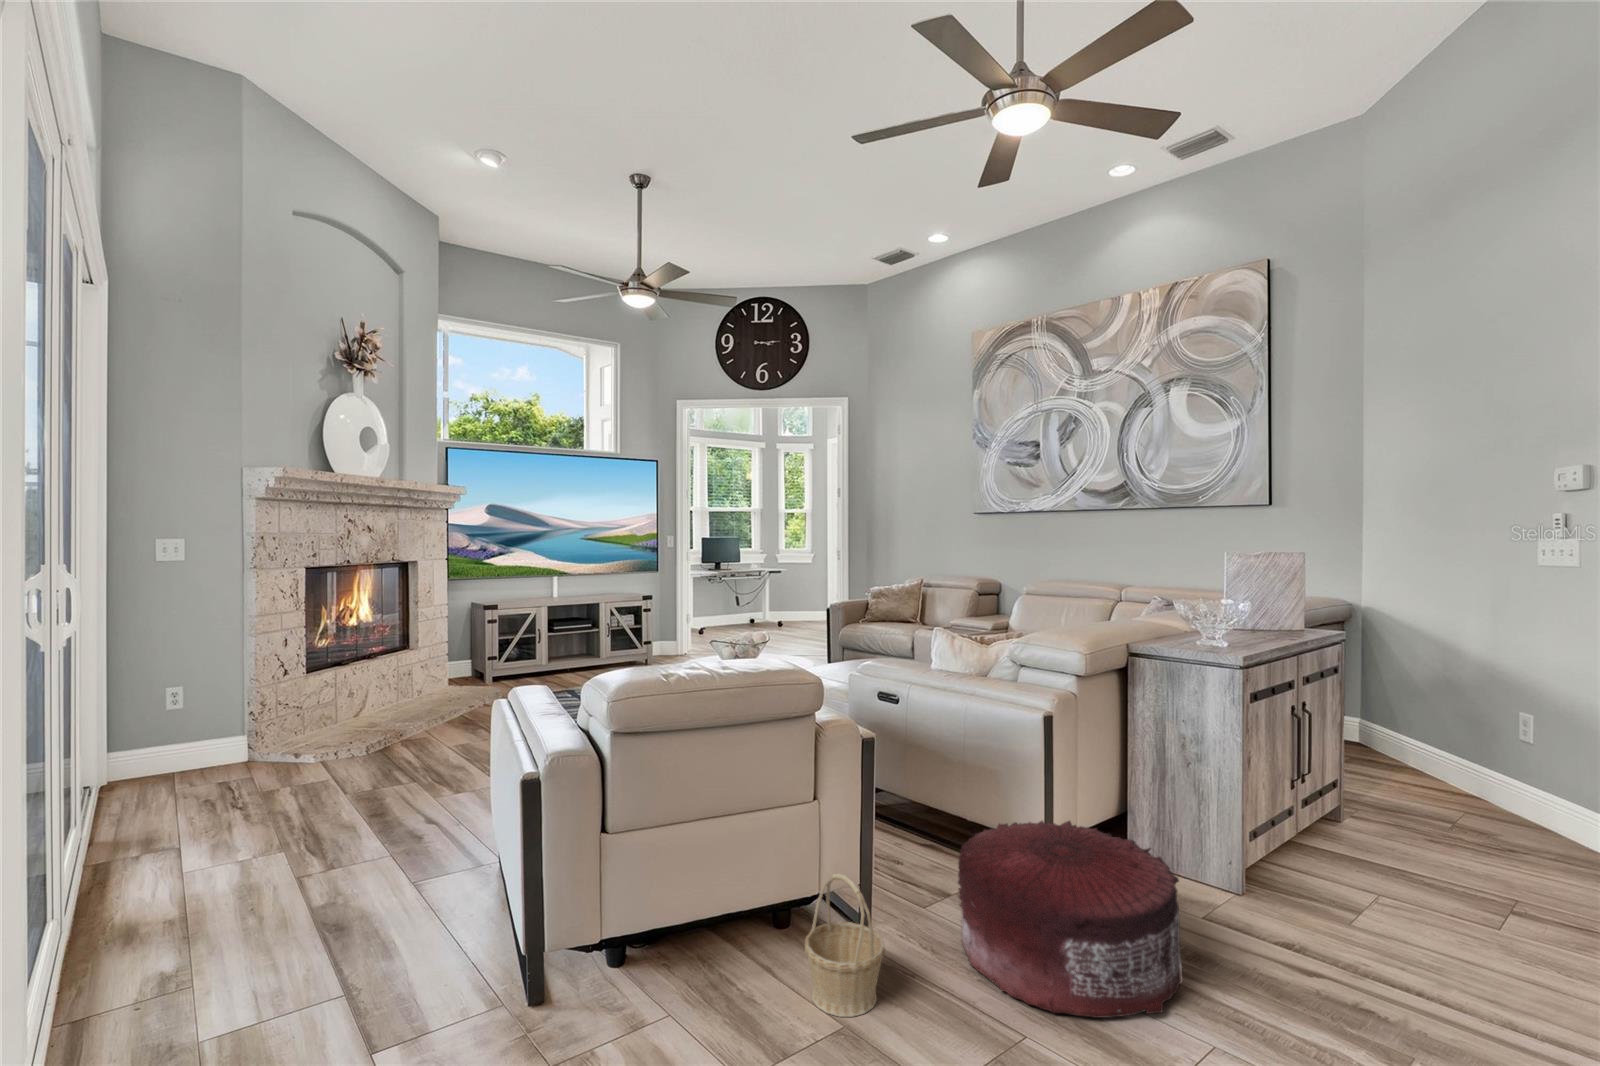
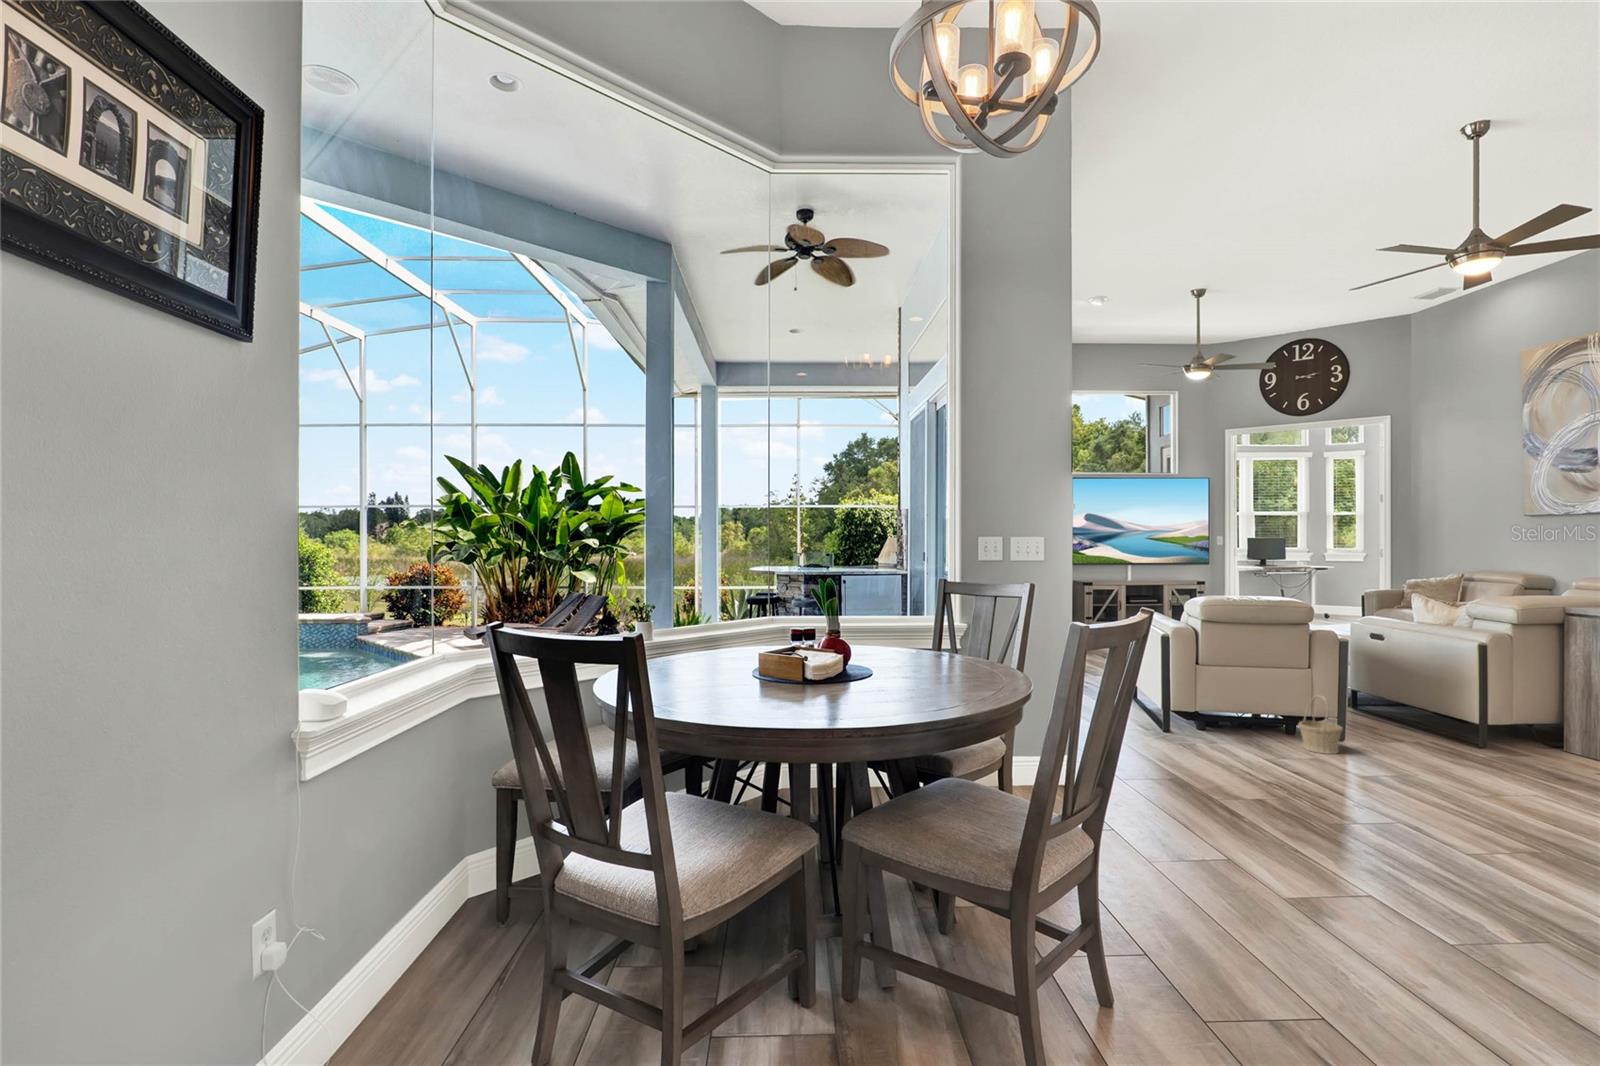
pouf: present [958,821,1183,1018] -> none [1396,698,1549,779]

